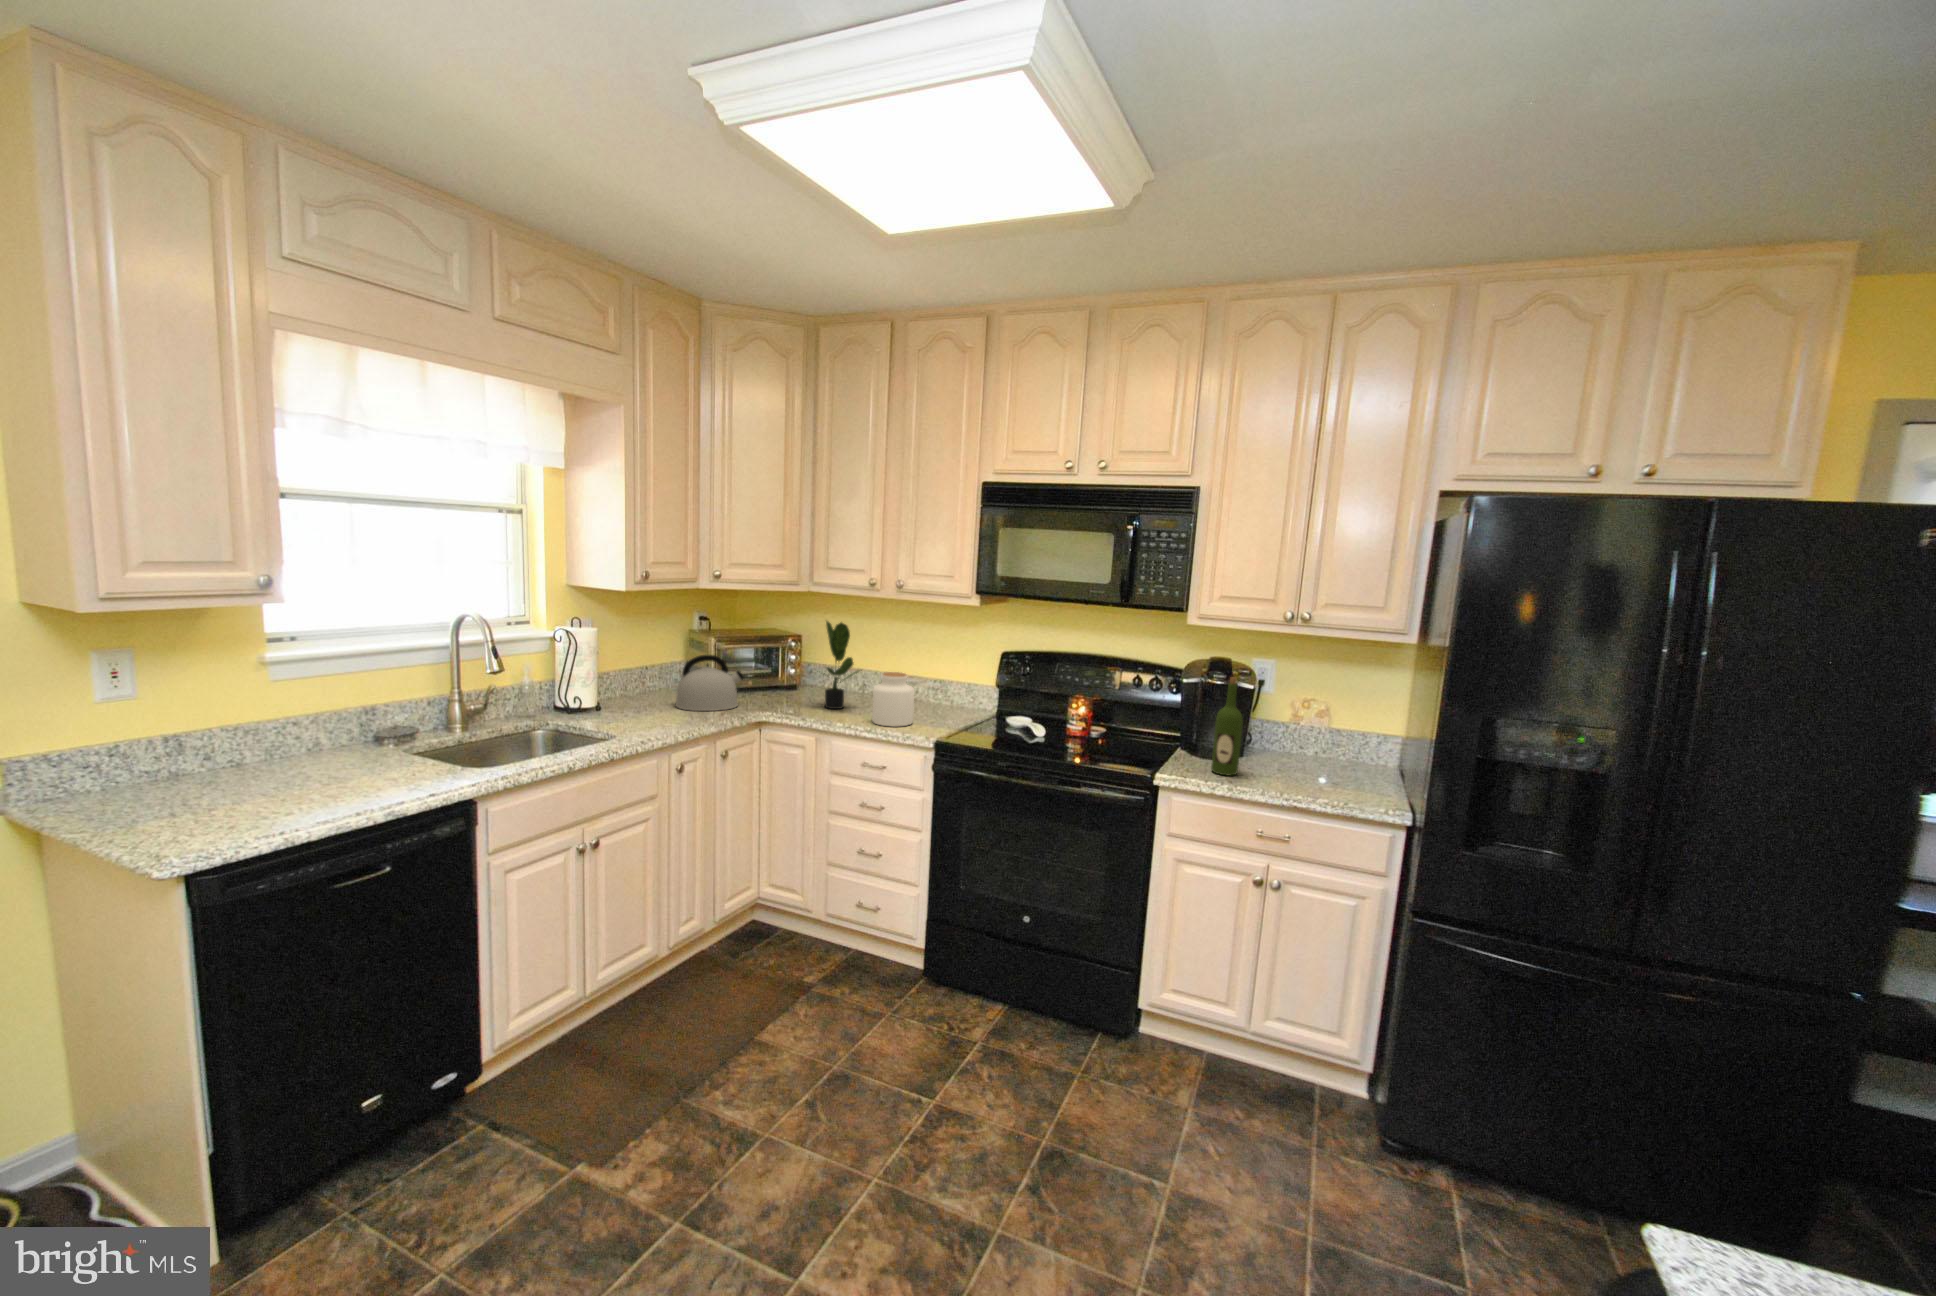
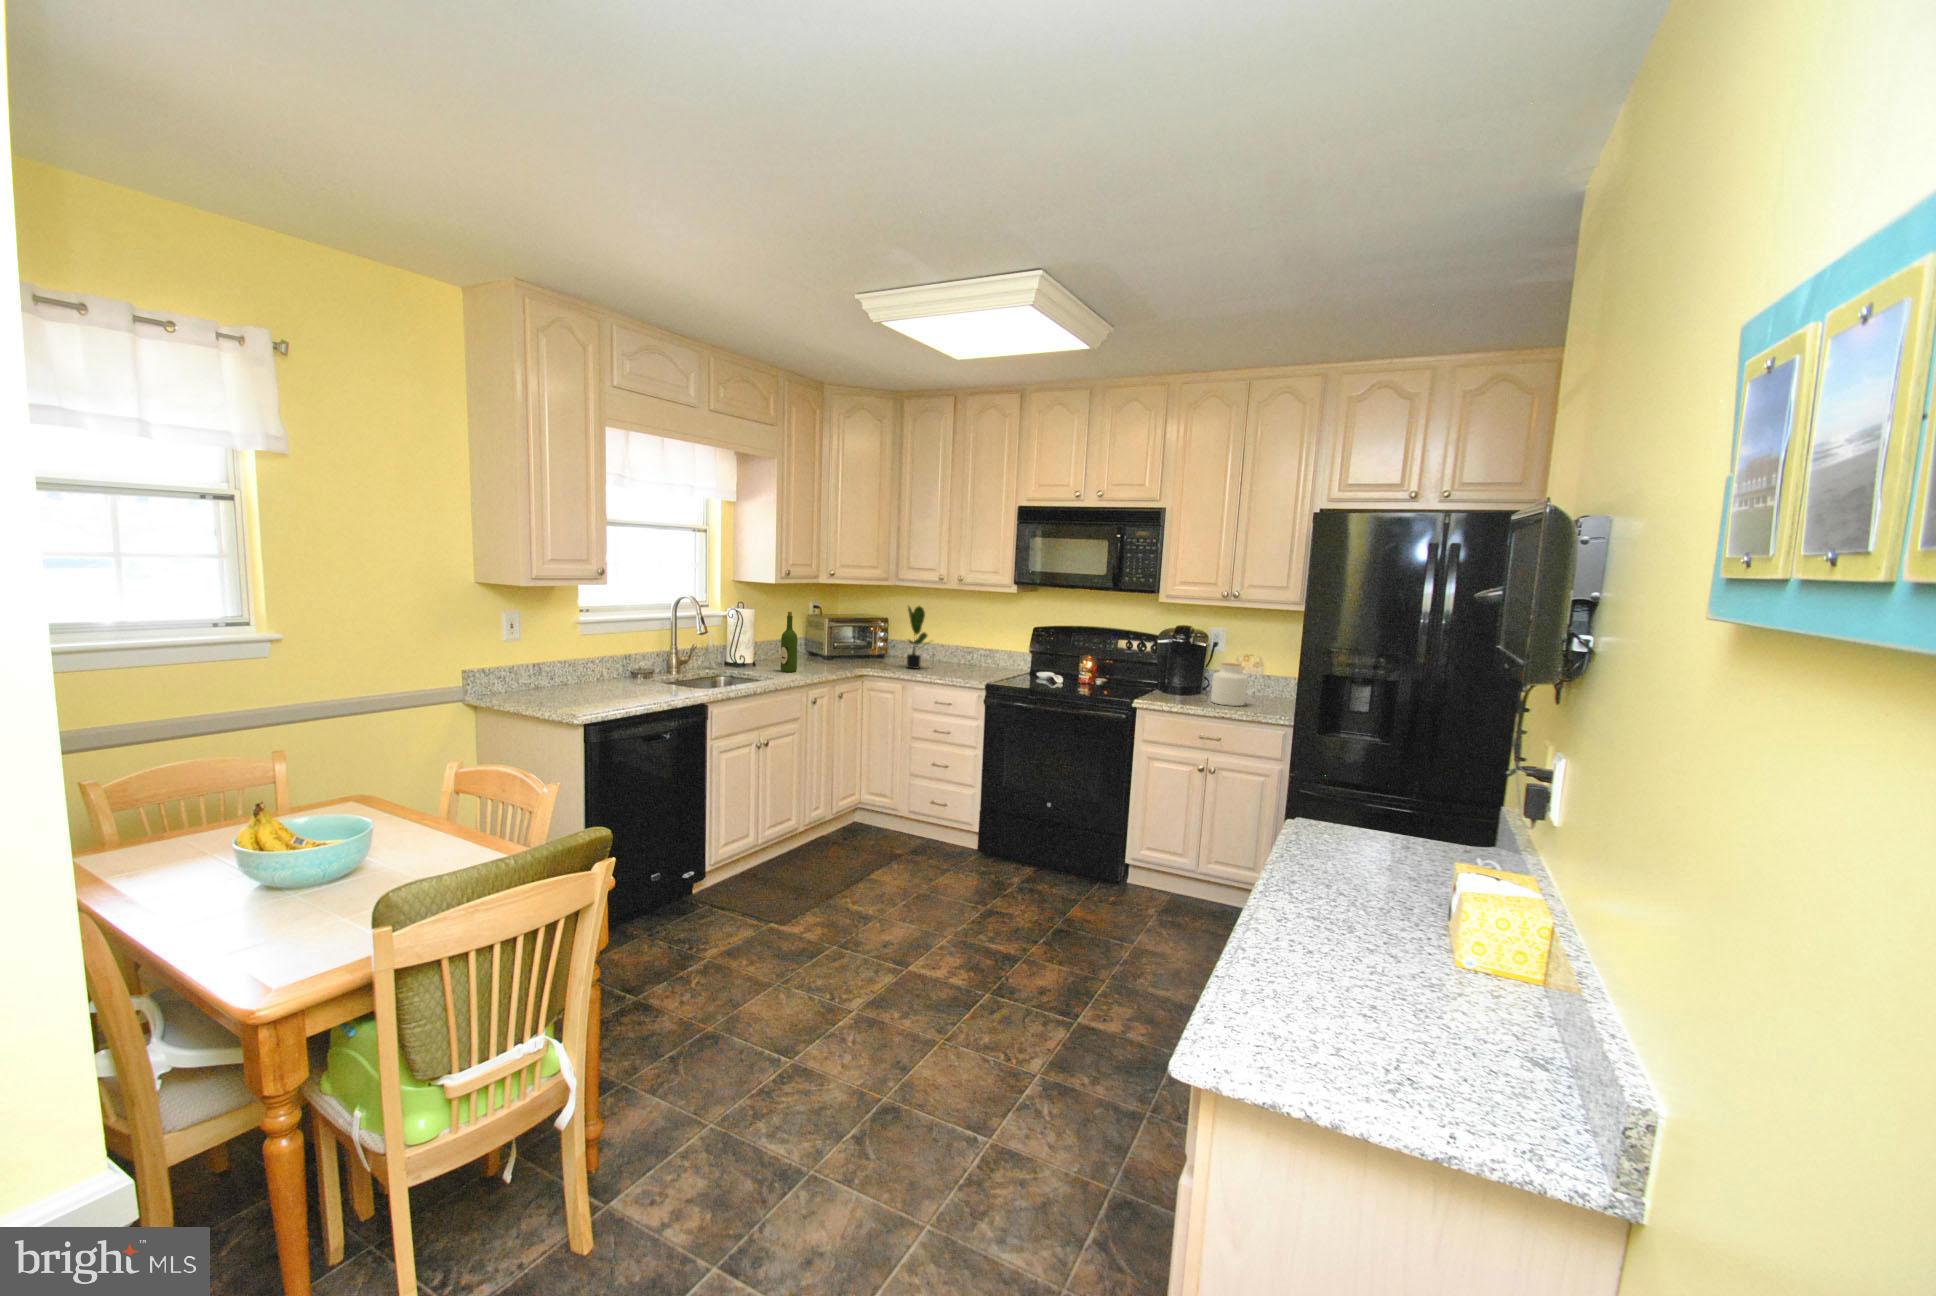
kettle: present [676,655,744,711] -> none [803,629,850,668]
jar: present [872,672,914,727] -> present [1211,663,1247,706]
wine bottle: present [1211,677,1243,776] -> present [781,612,797,672]

